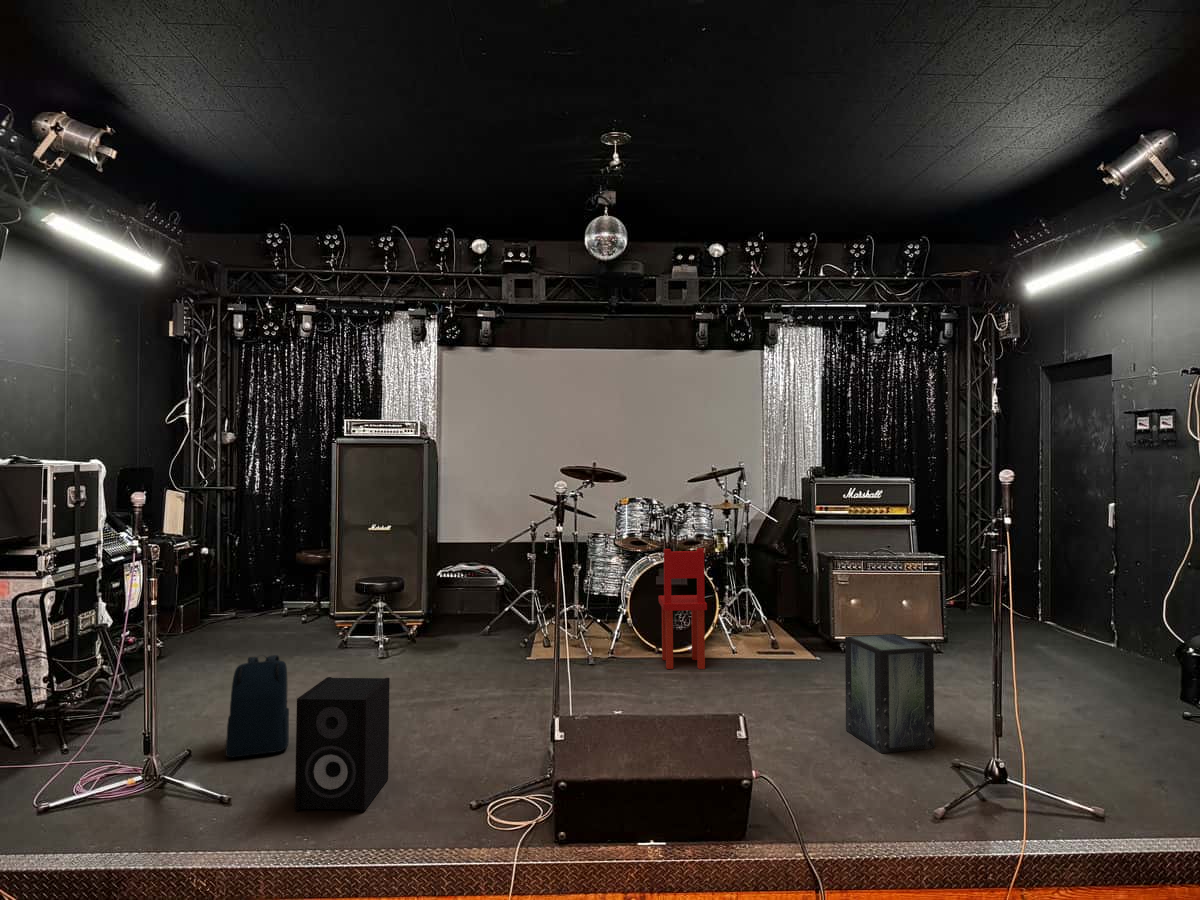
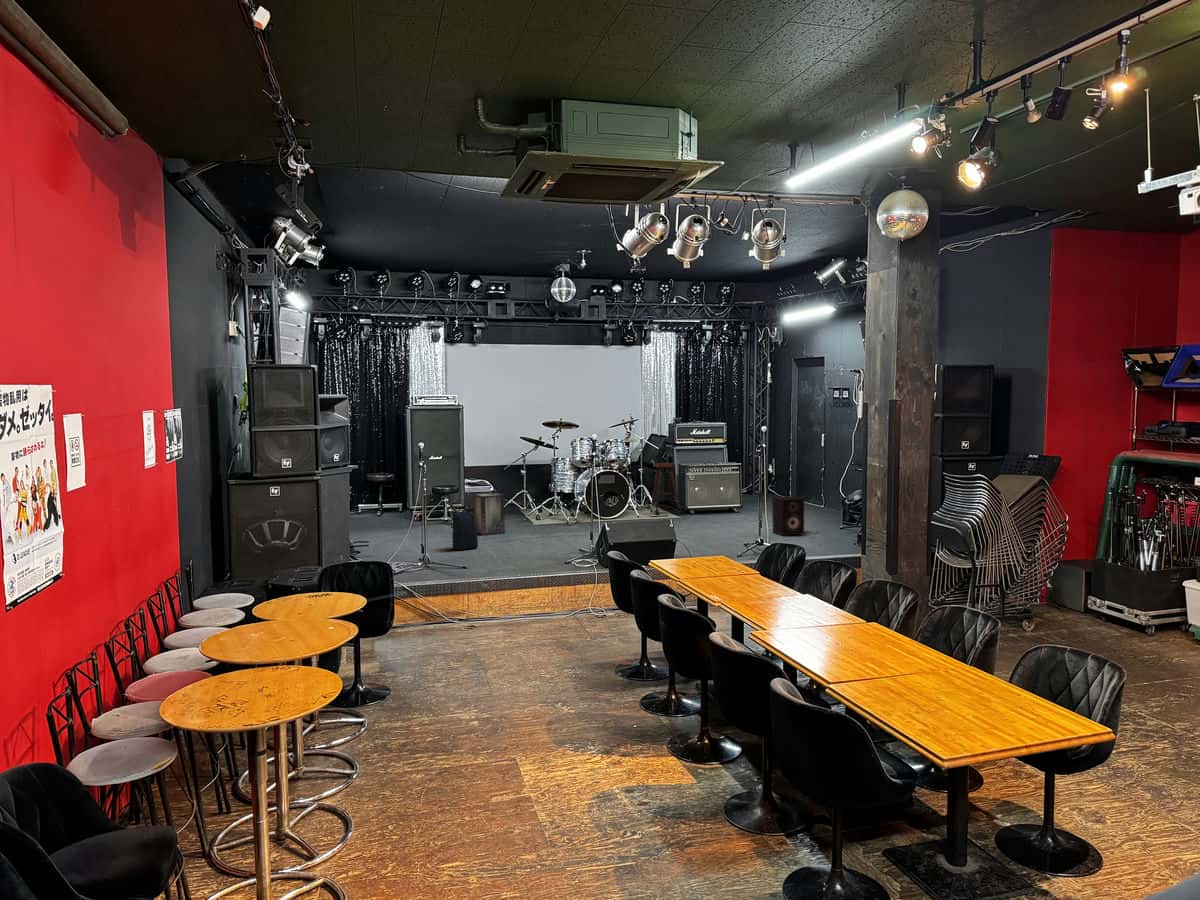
chair: present [658,548,707,669] -> none [602,462,629,523]
bar stool: none [764,549,819,648] -> present [650,463,680,514]
storage box: present [845,634,935,753] -> present [474,493,505,535]
speaker: present [295,677,390,812] -> present [772,496,804,536]

